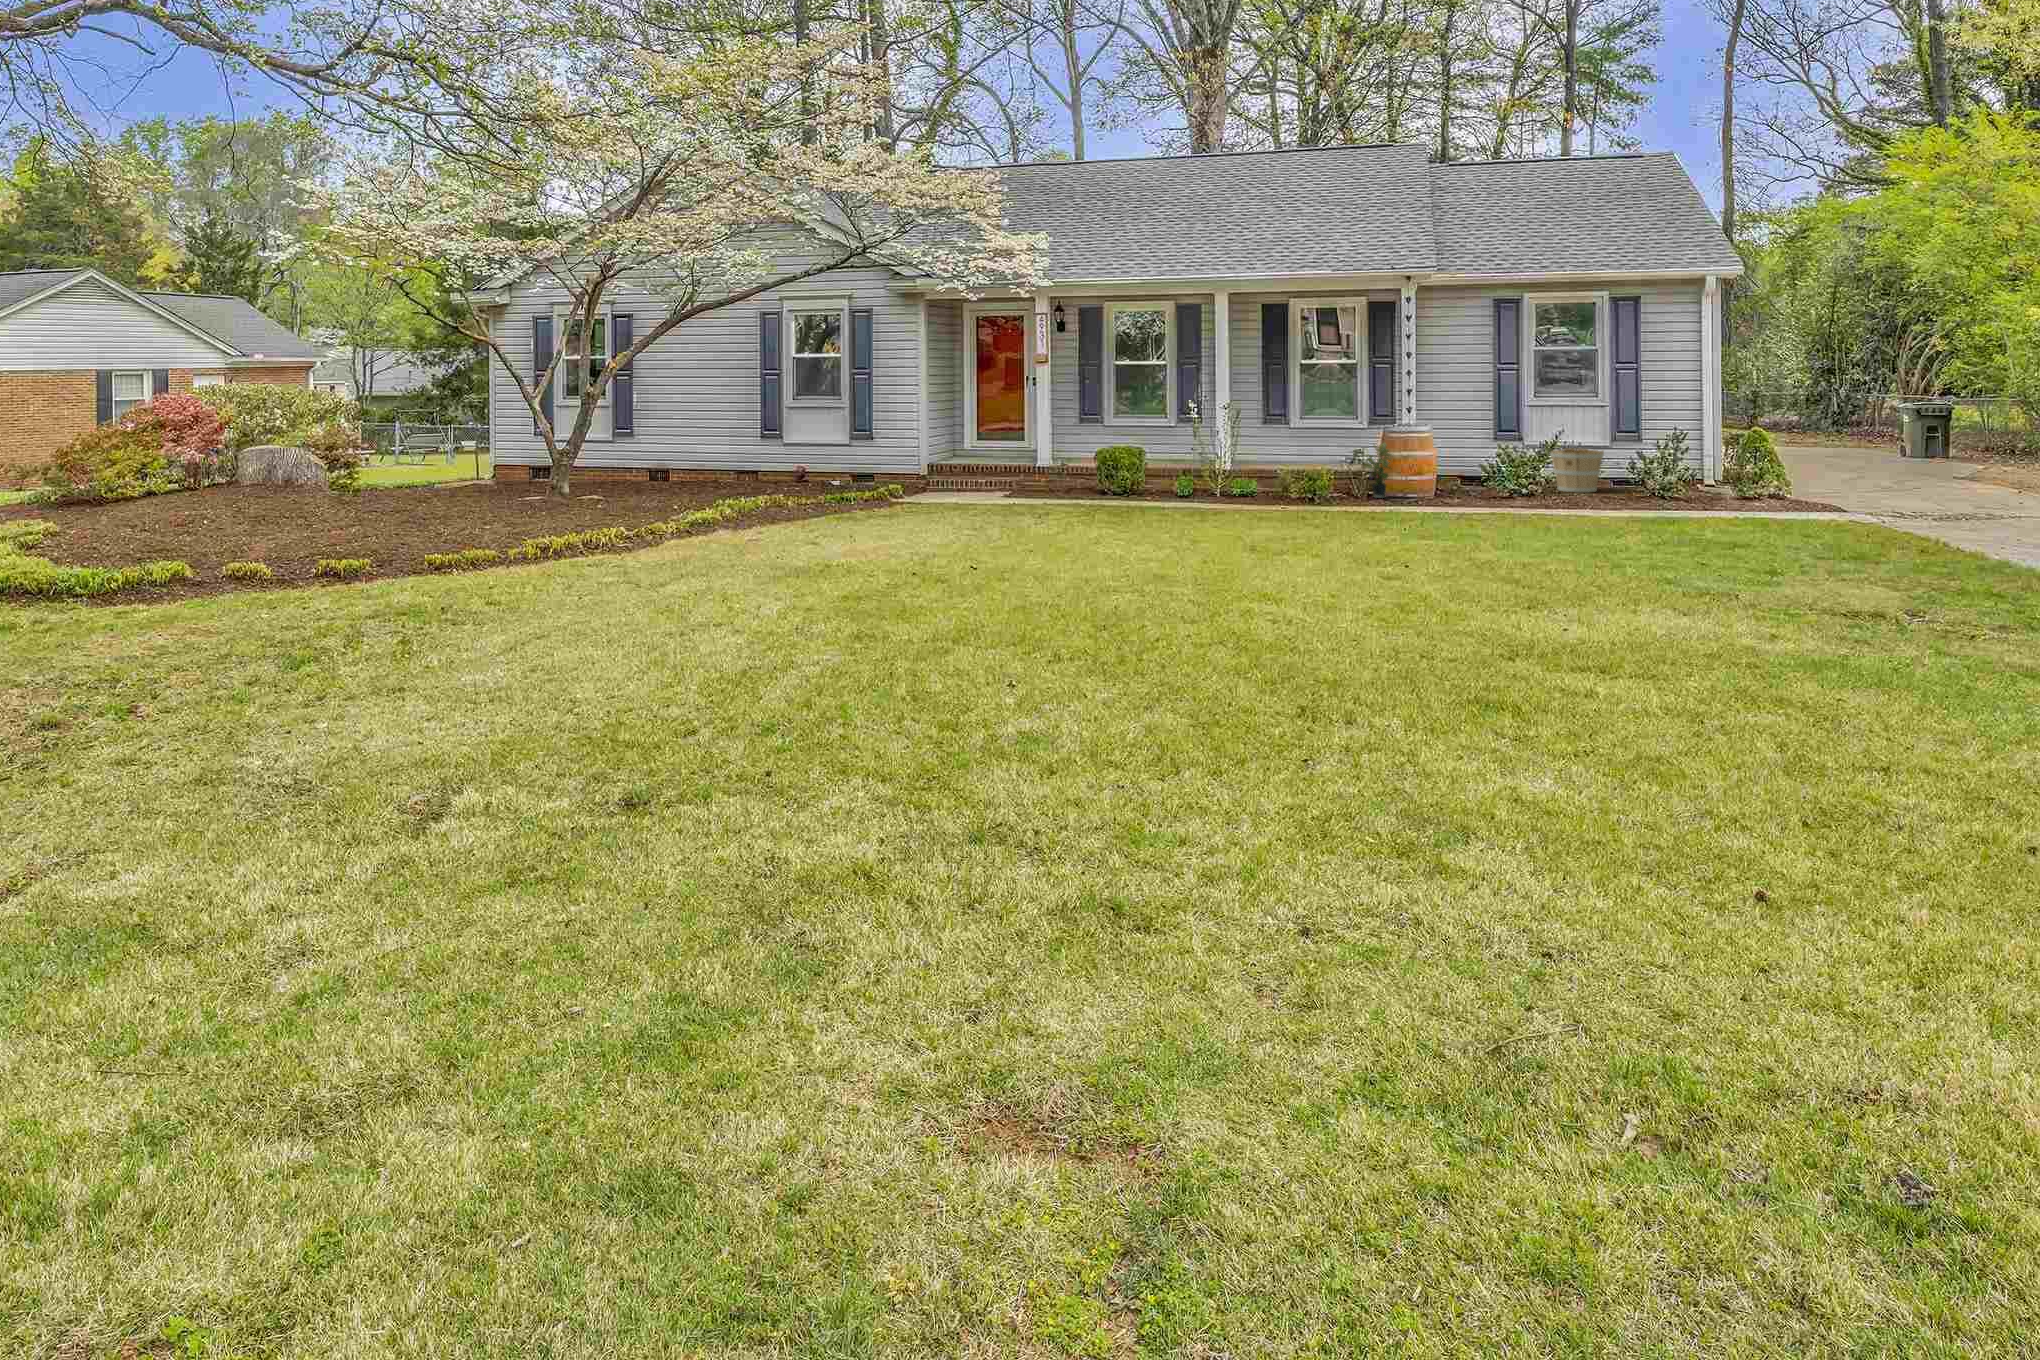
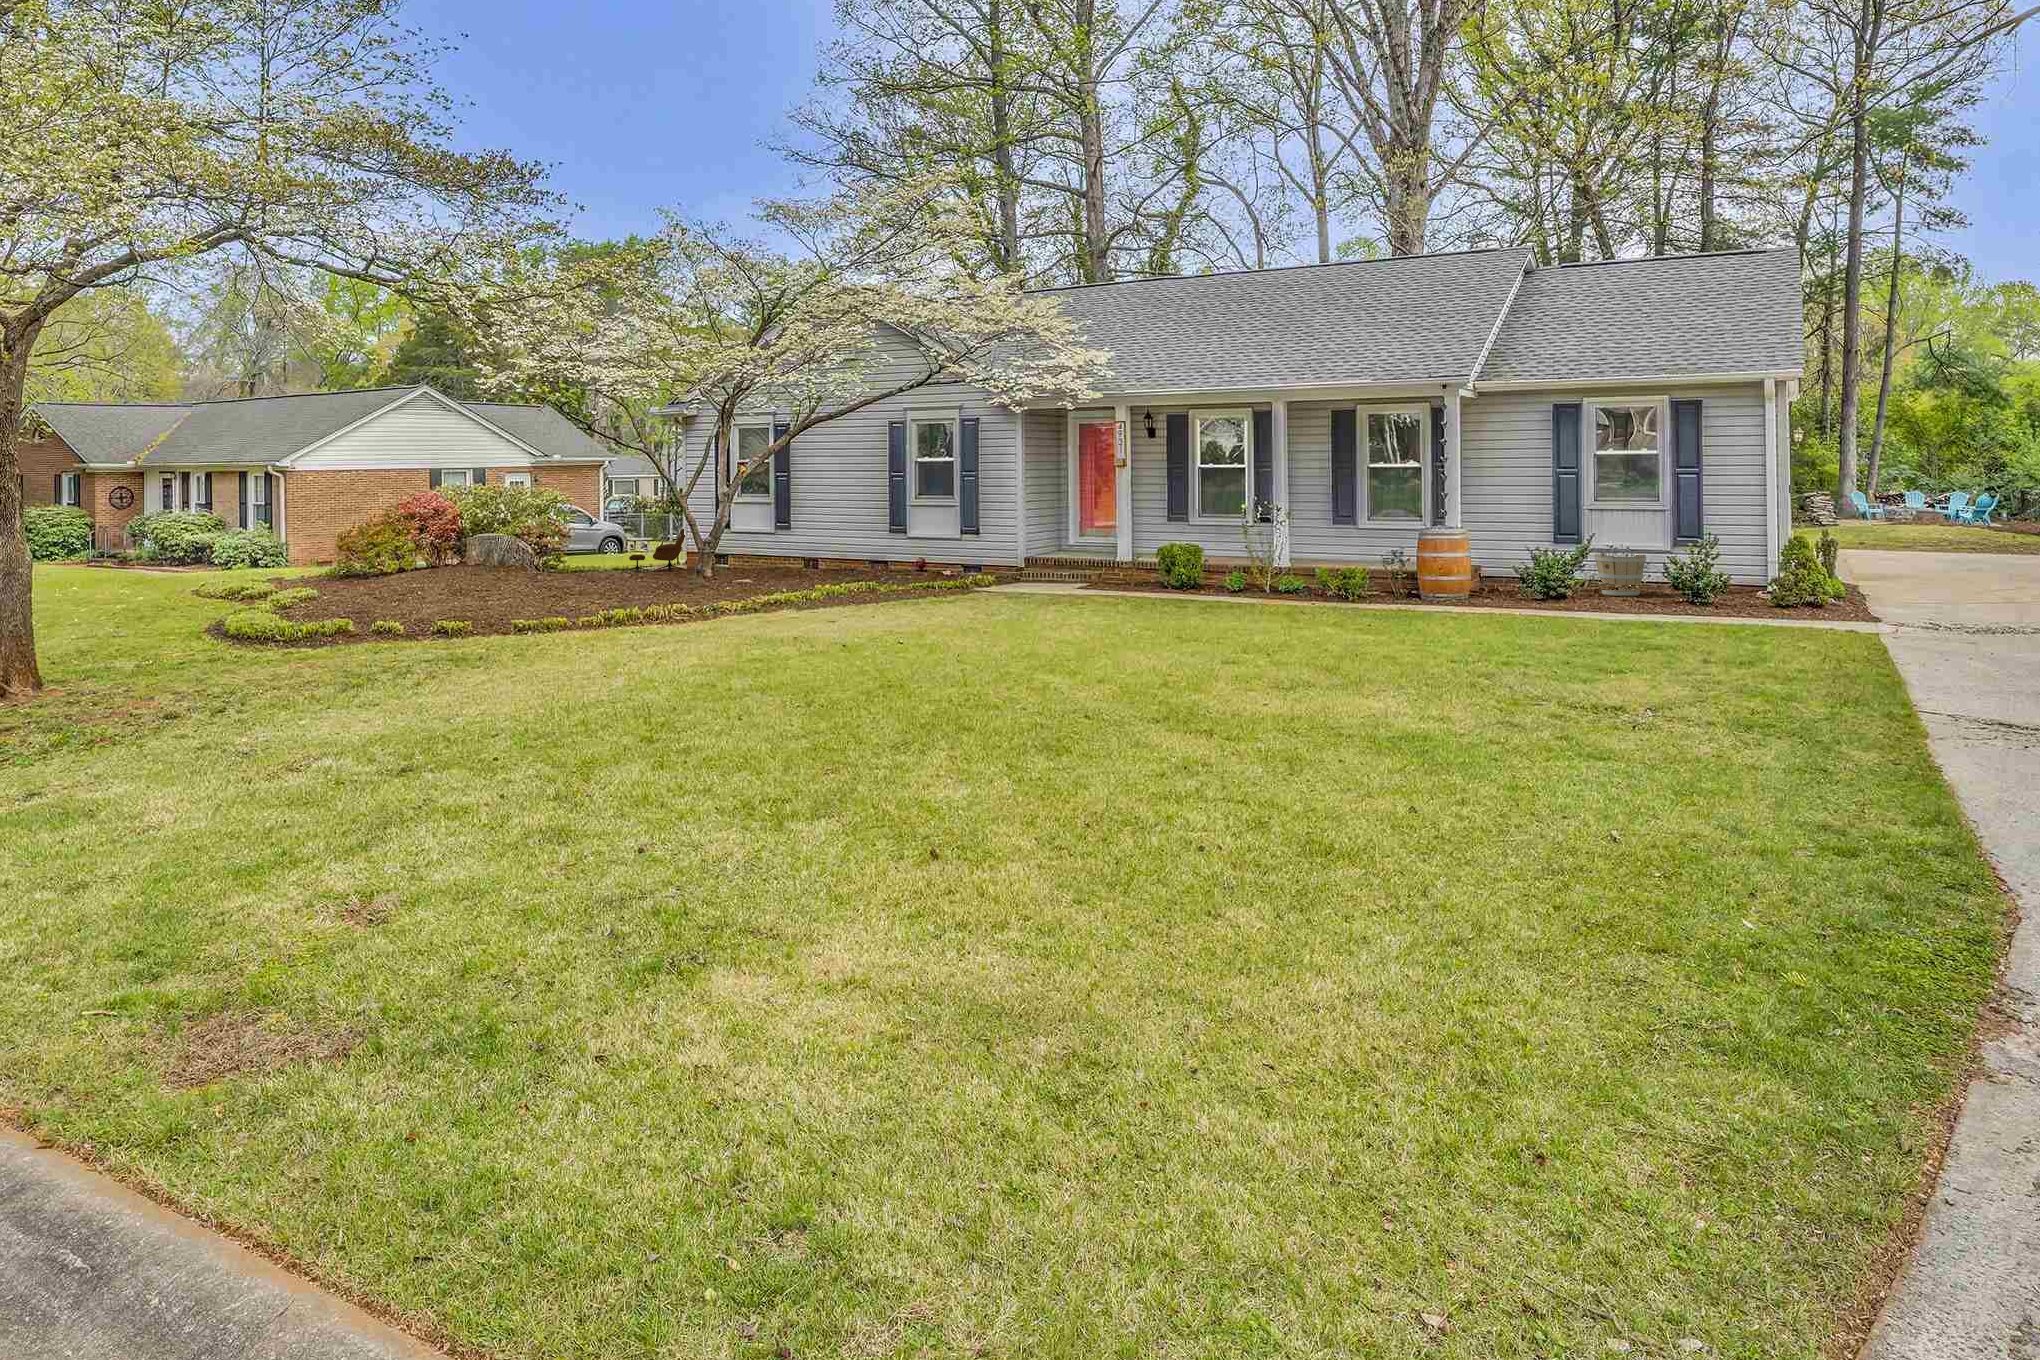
lounge chair: none [417,437,494,491] -> present [627,529,685,571]
potted plant: present [1364,443,1392,498] -> none [1394,543,1424,595]

